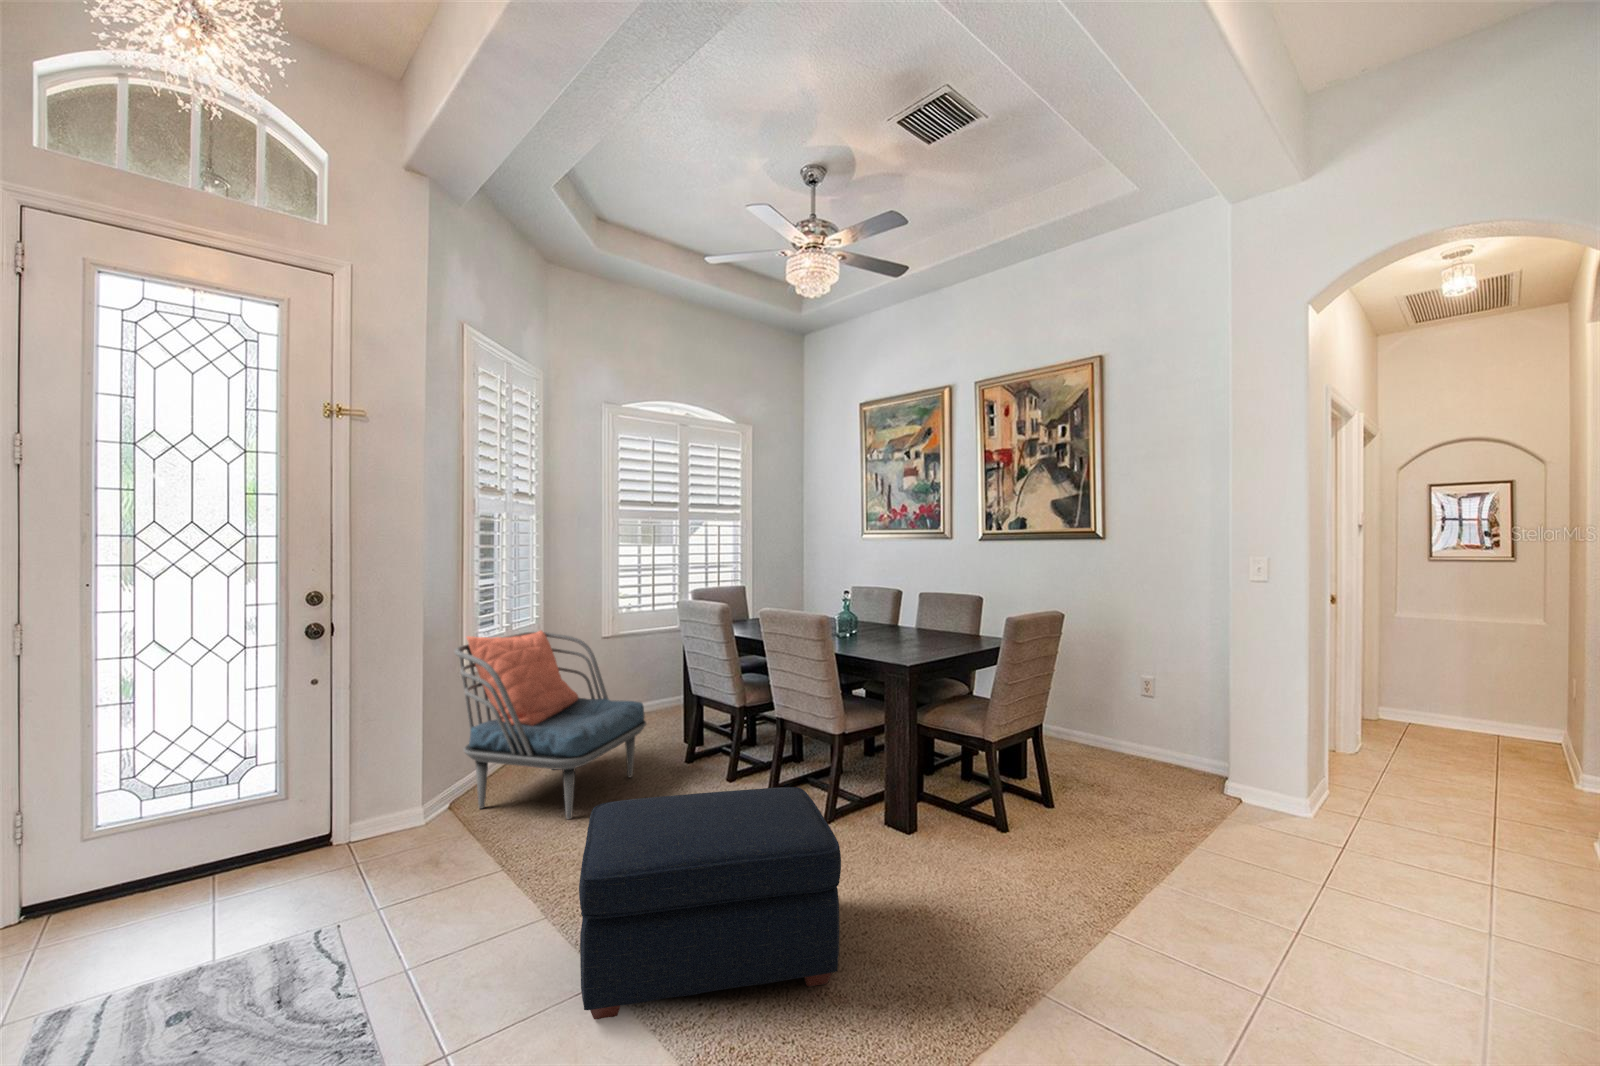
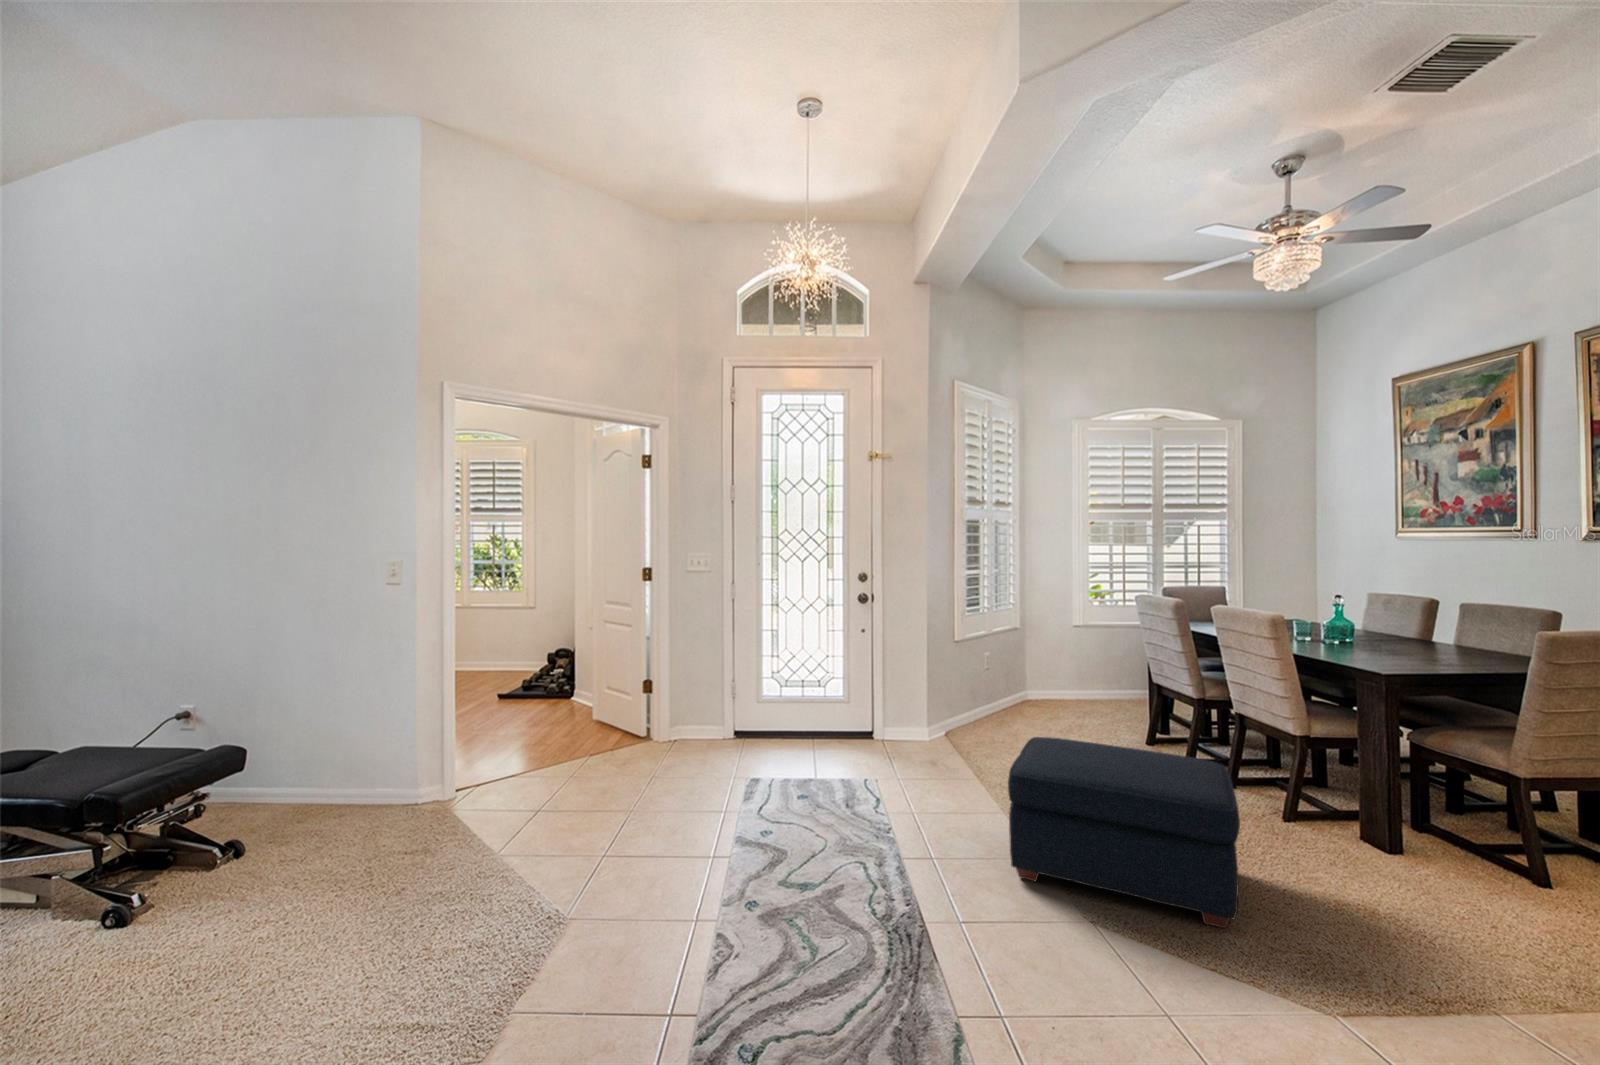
armchair: present [454,631,646,819] -> none [950,610,1104,760]

